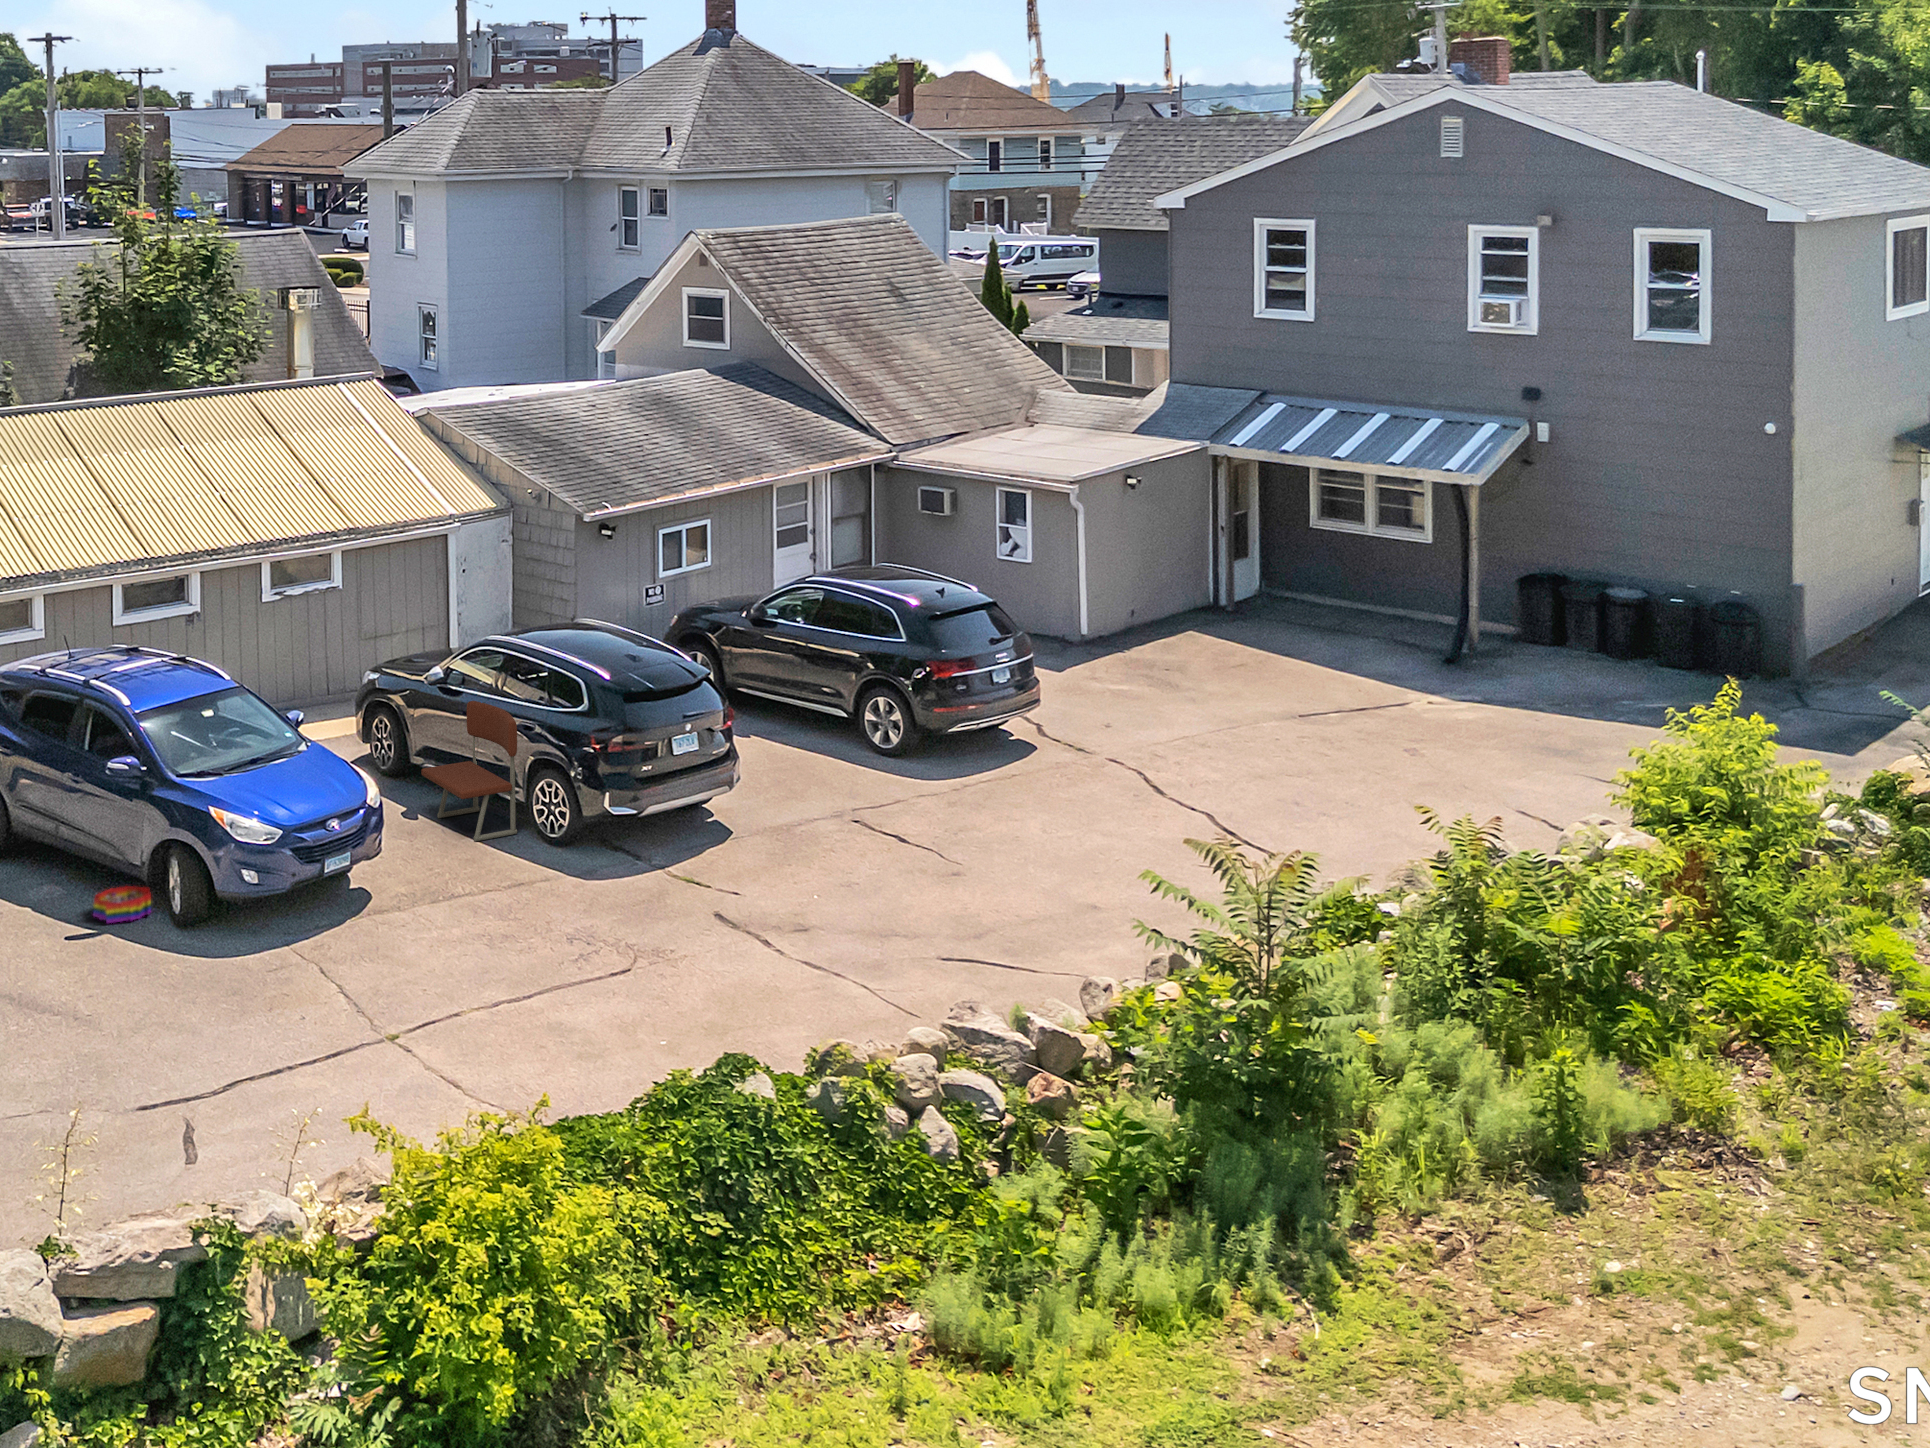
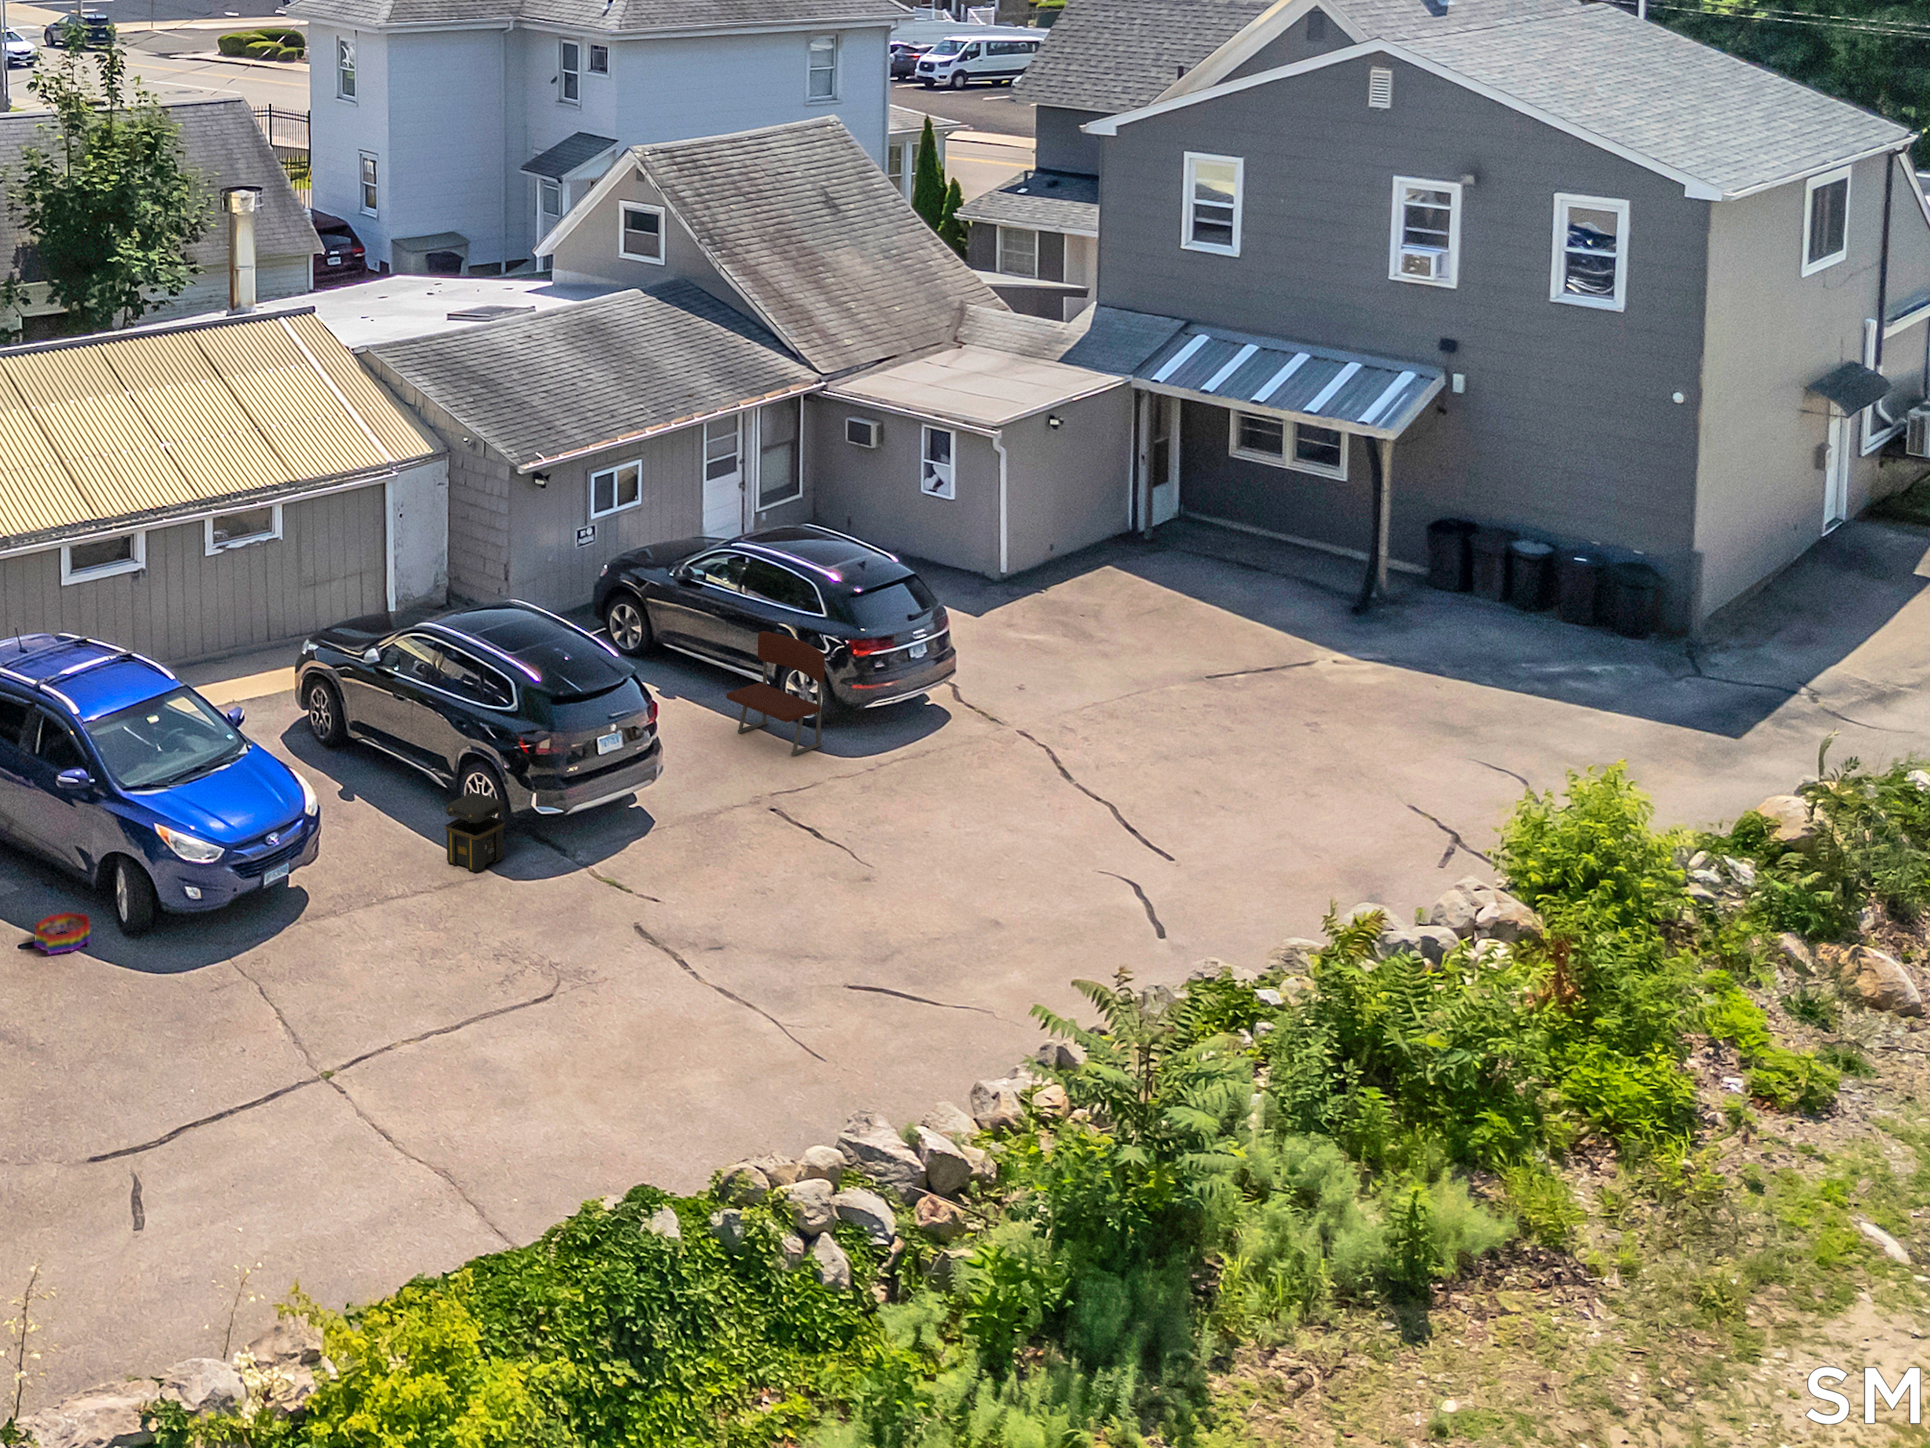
bench: present [421,701,517,841] -> present [726,631,825,756]
toolbox: none [520,781,581,860] -> present [445,793,505,872]

